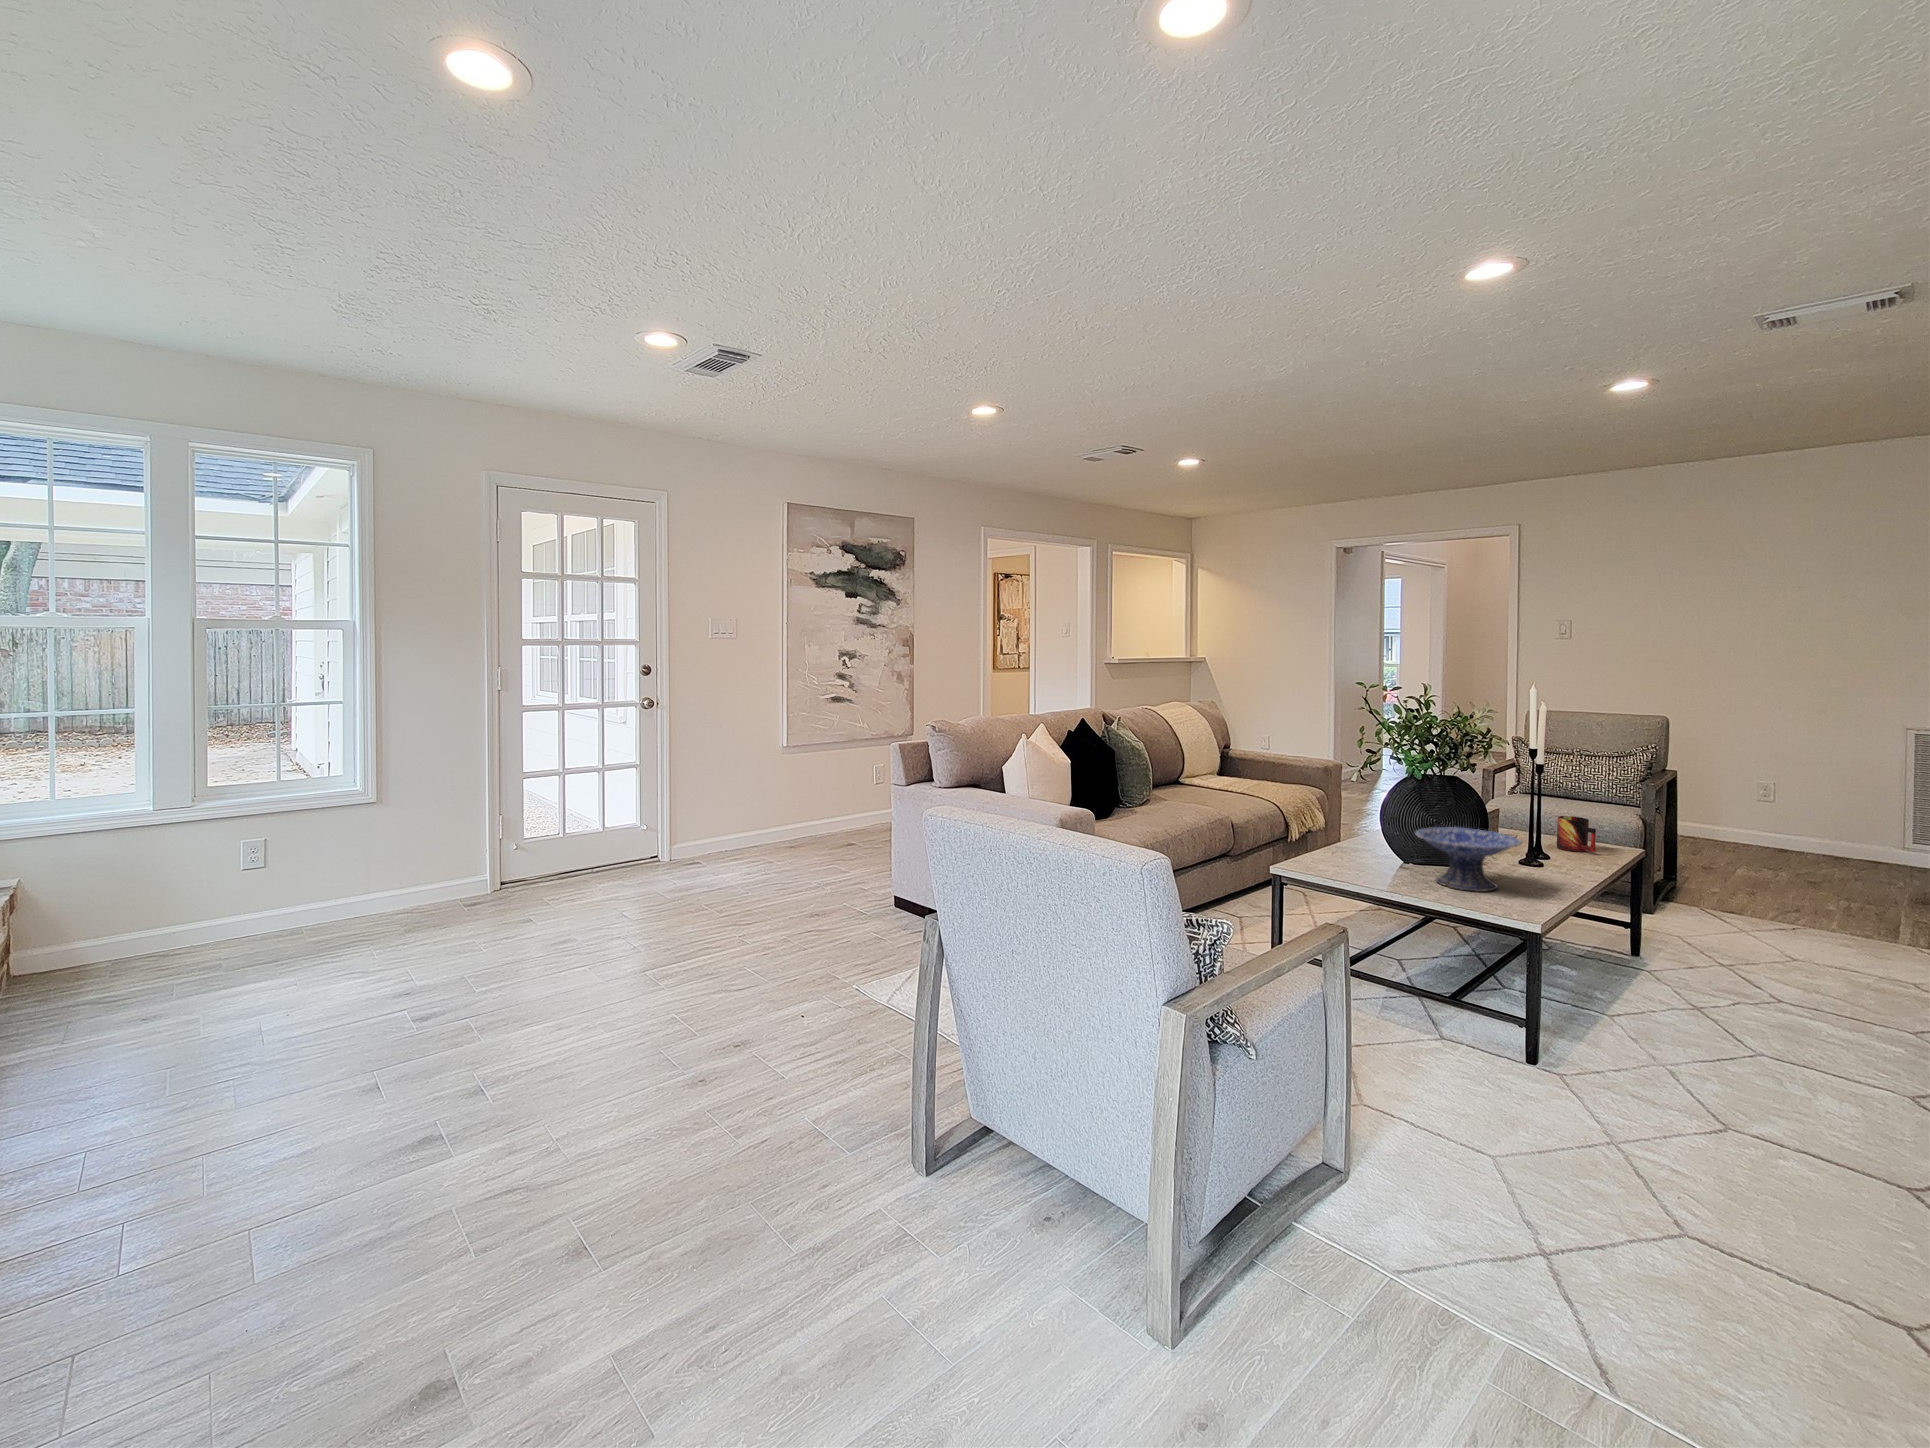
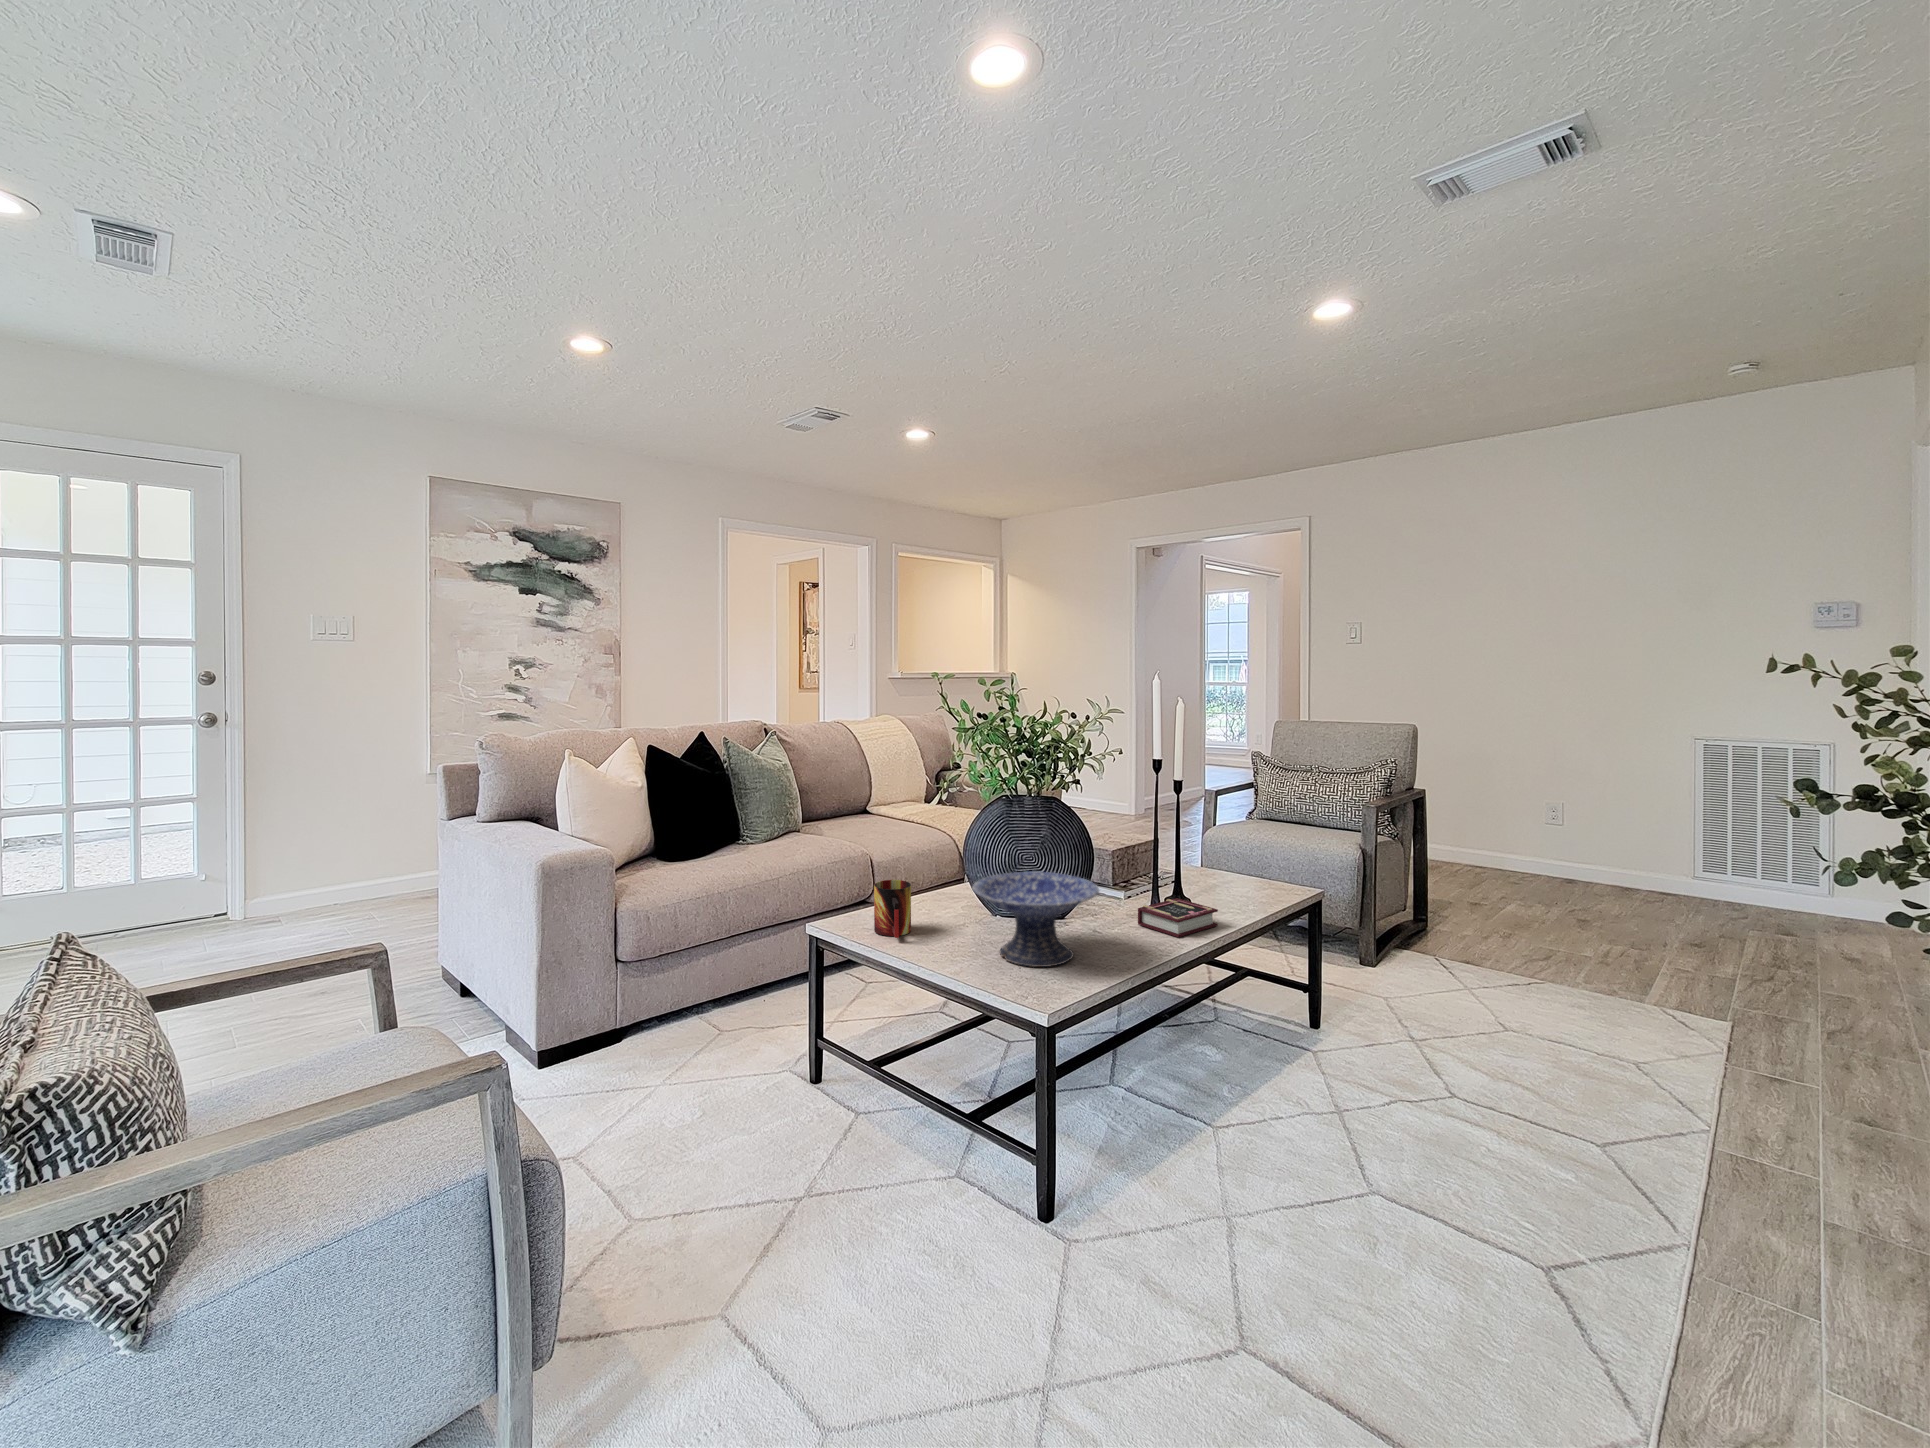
mug: present [1557,816,1596,852] -> present [874,880,911,938]
book: none [1517,850,1580,876] -> present [1138,898,1218,937]

